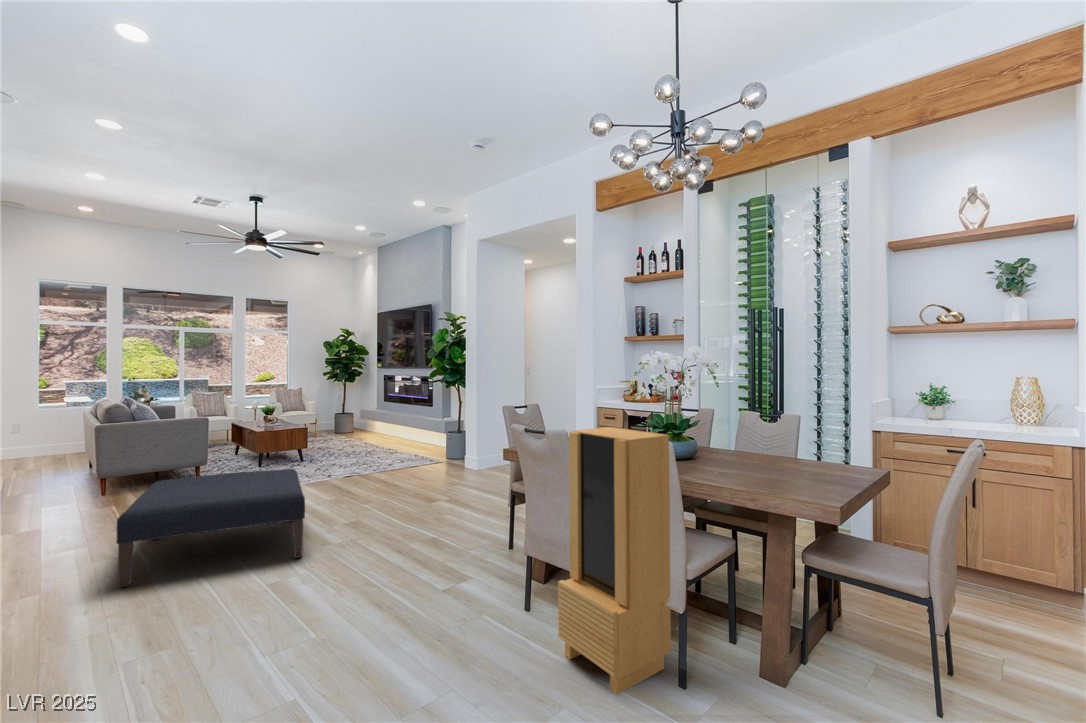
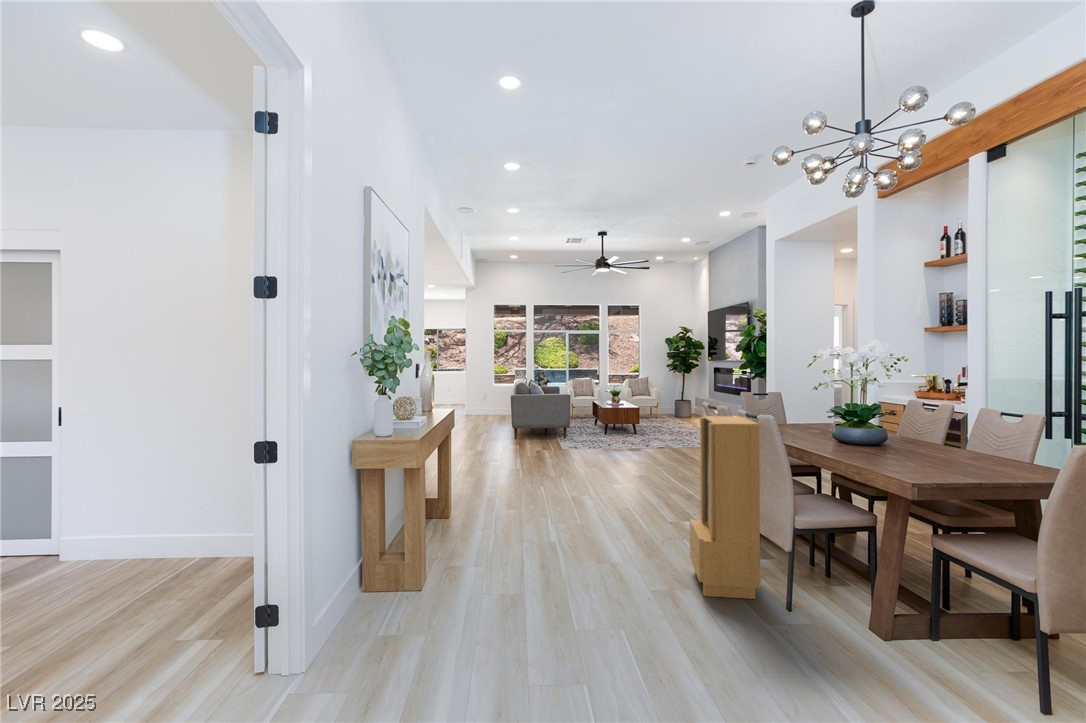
ottoman: present [116,469,305,587] -> none [503,431,603,488]

